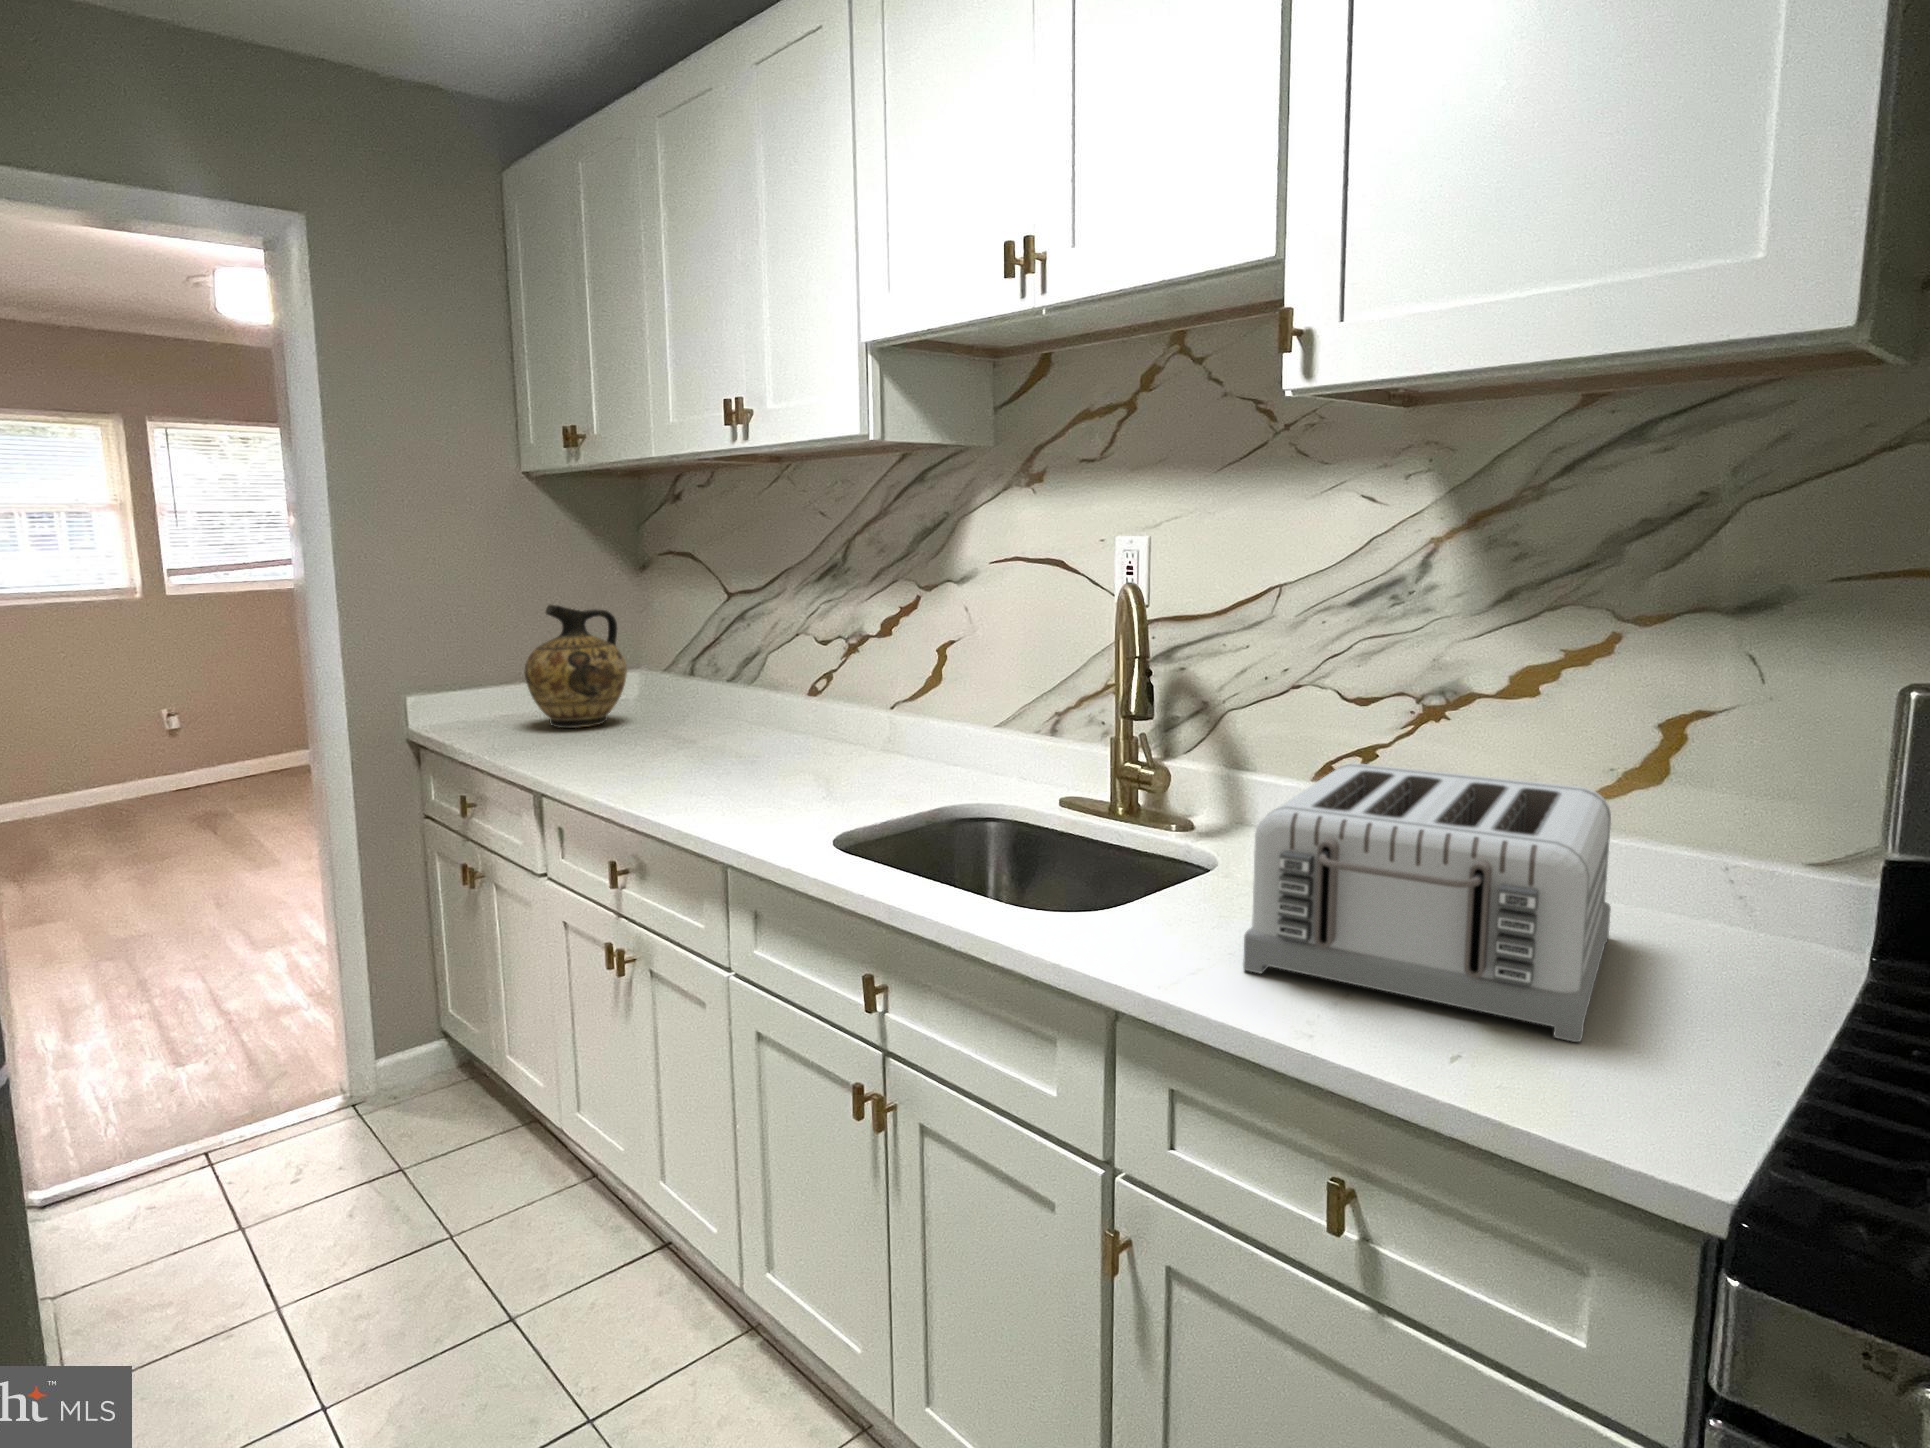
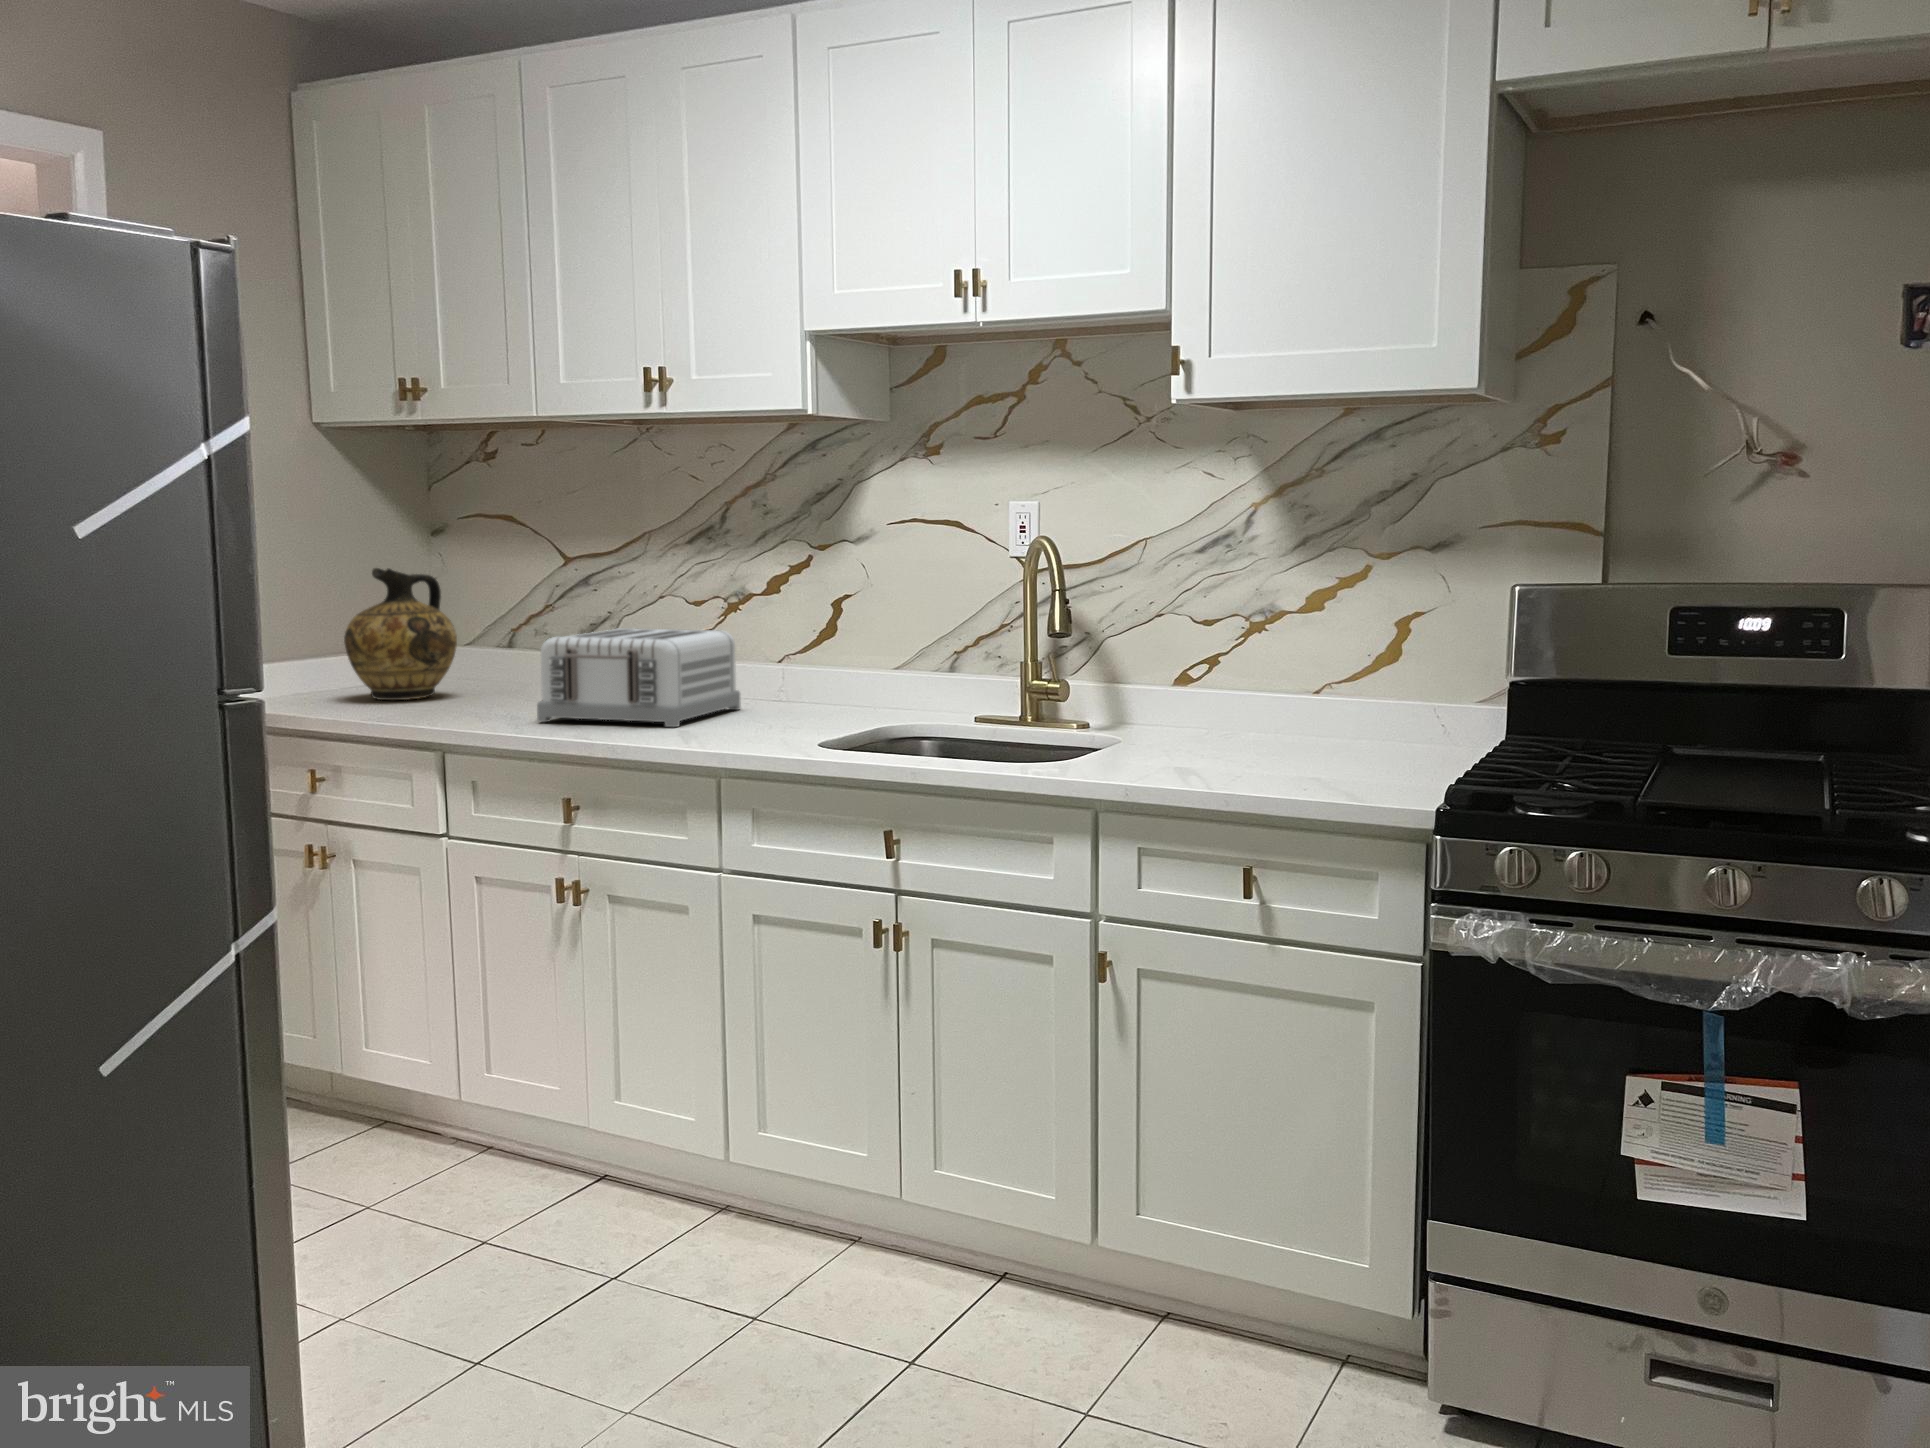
toaster: present [1243,763,1611,1042] -> present [537,628,740,727]

